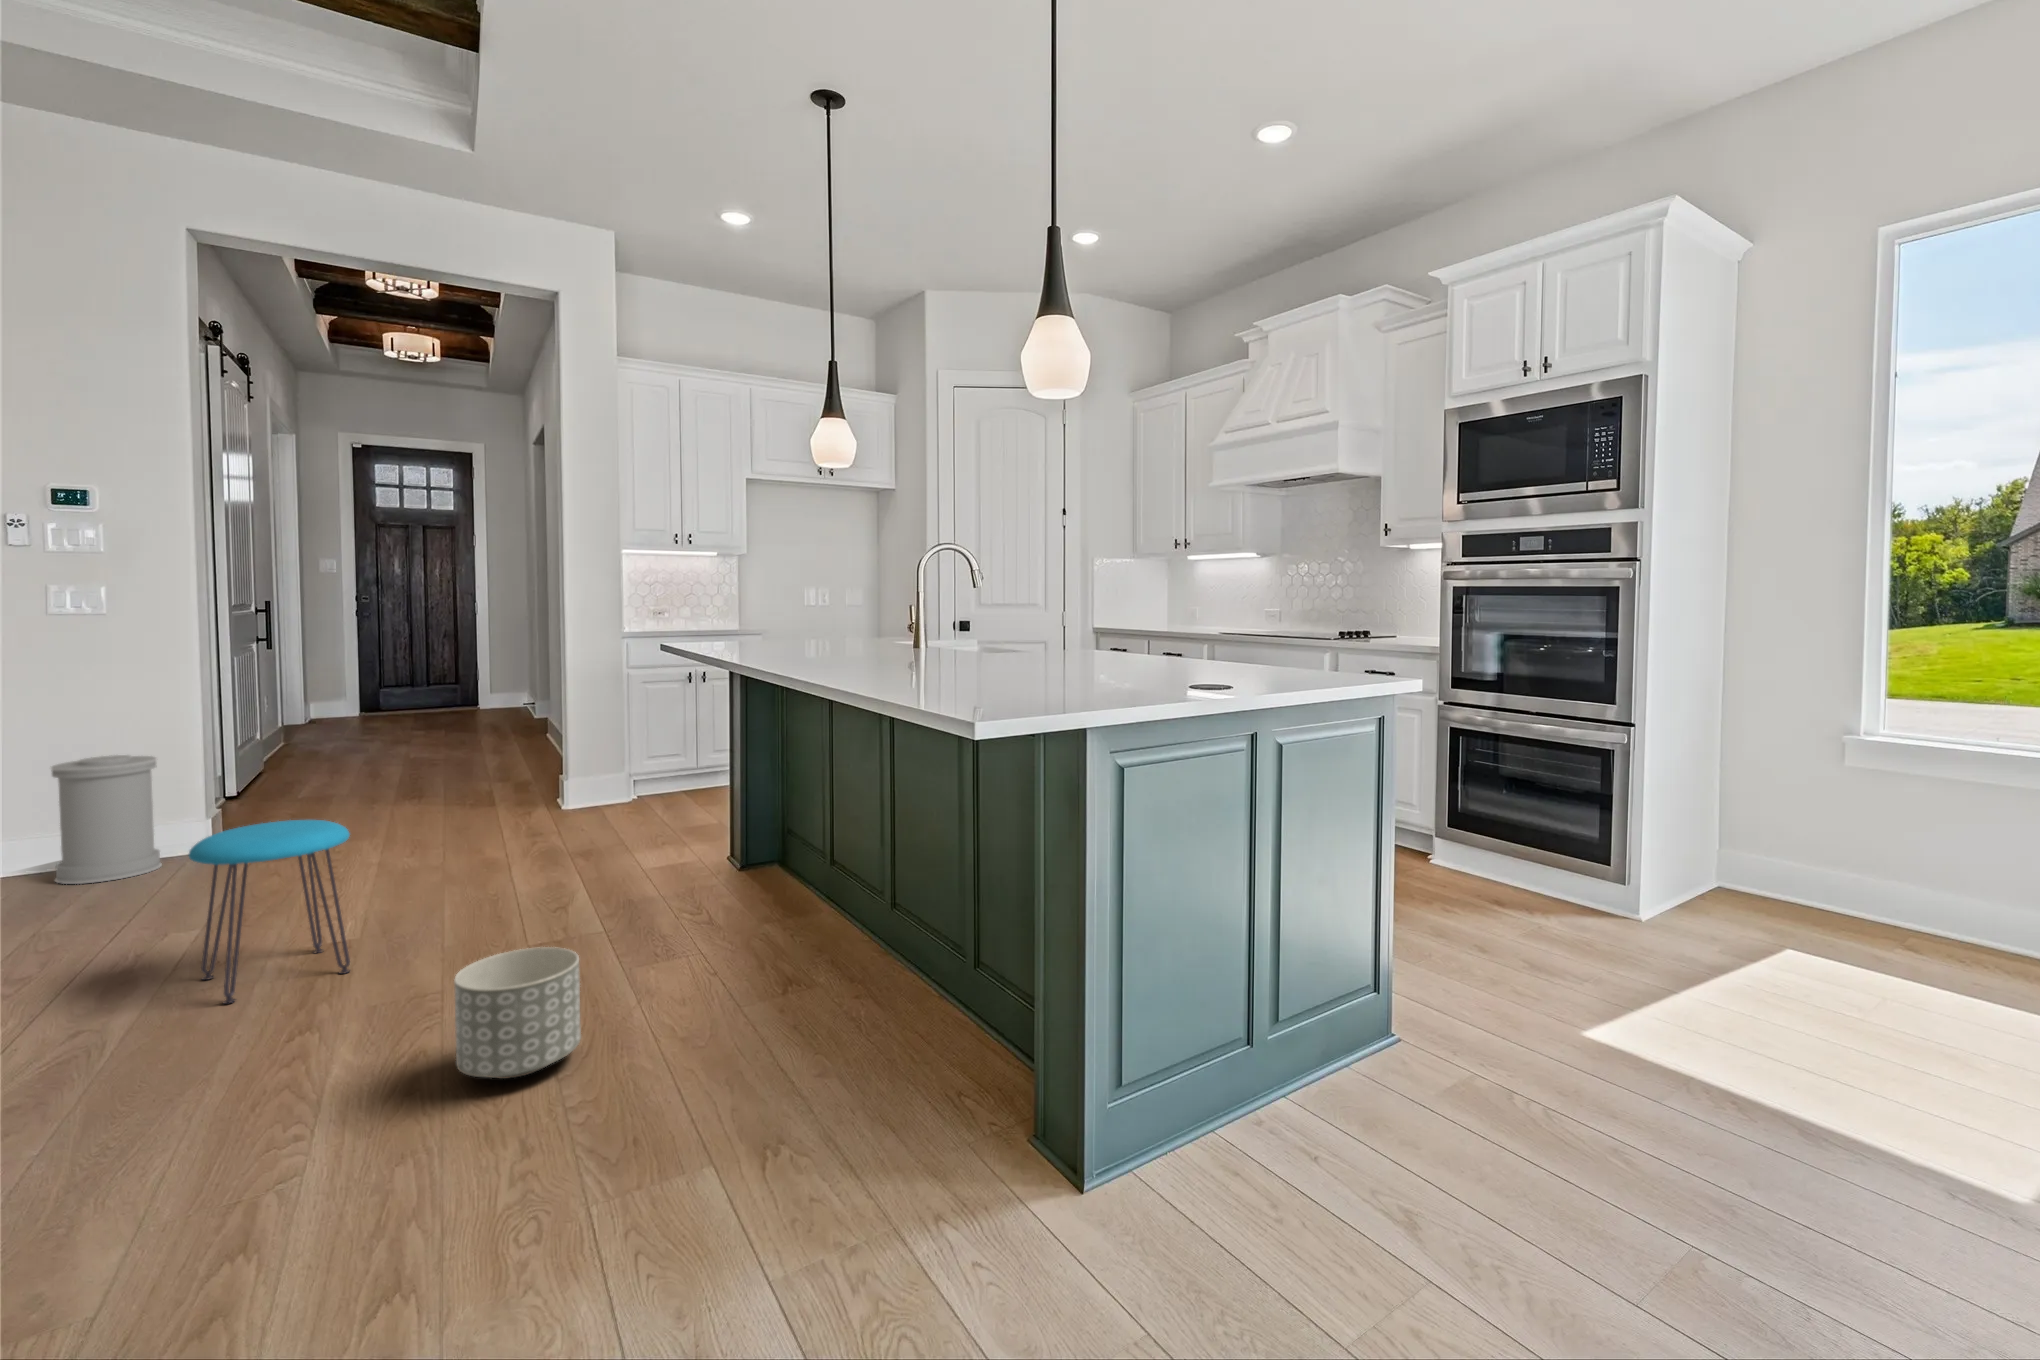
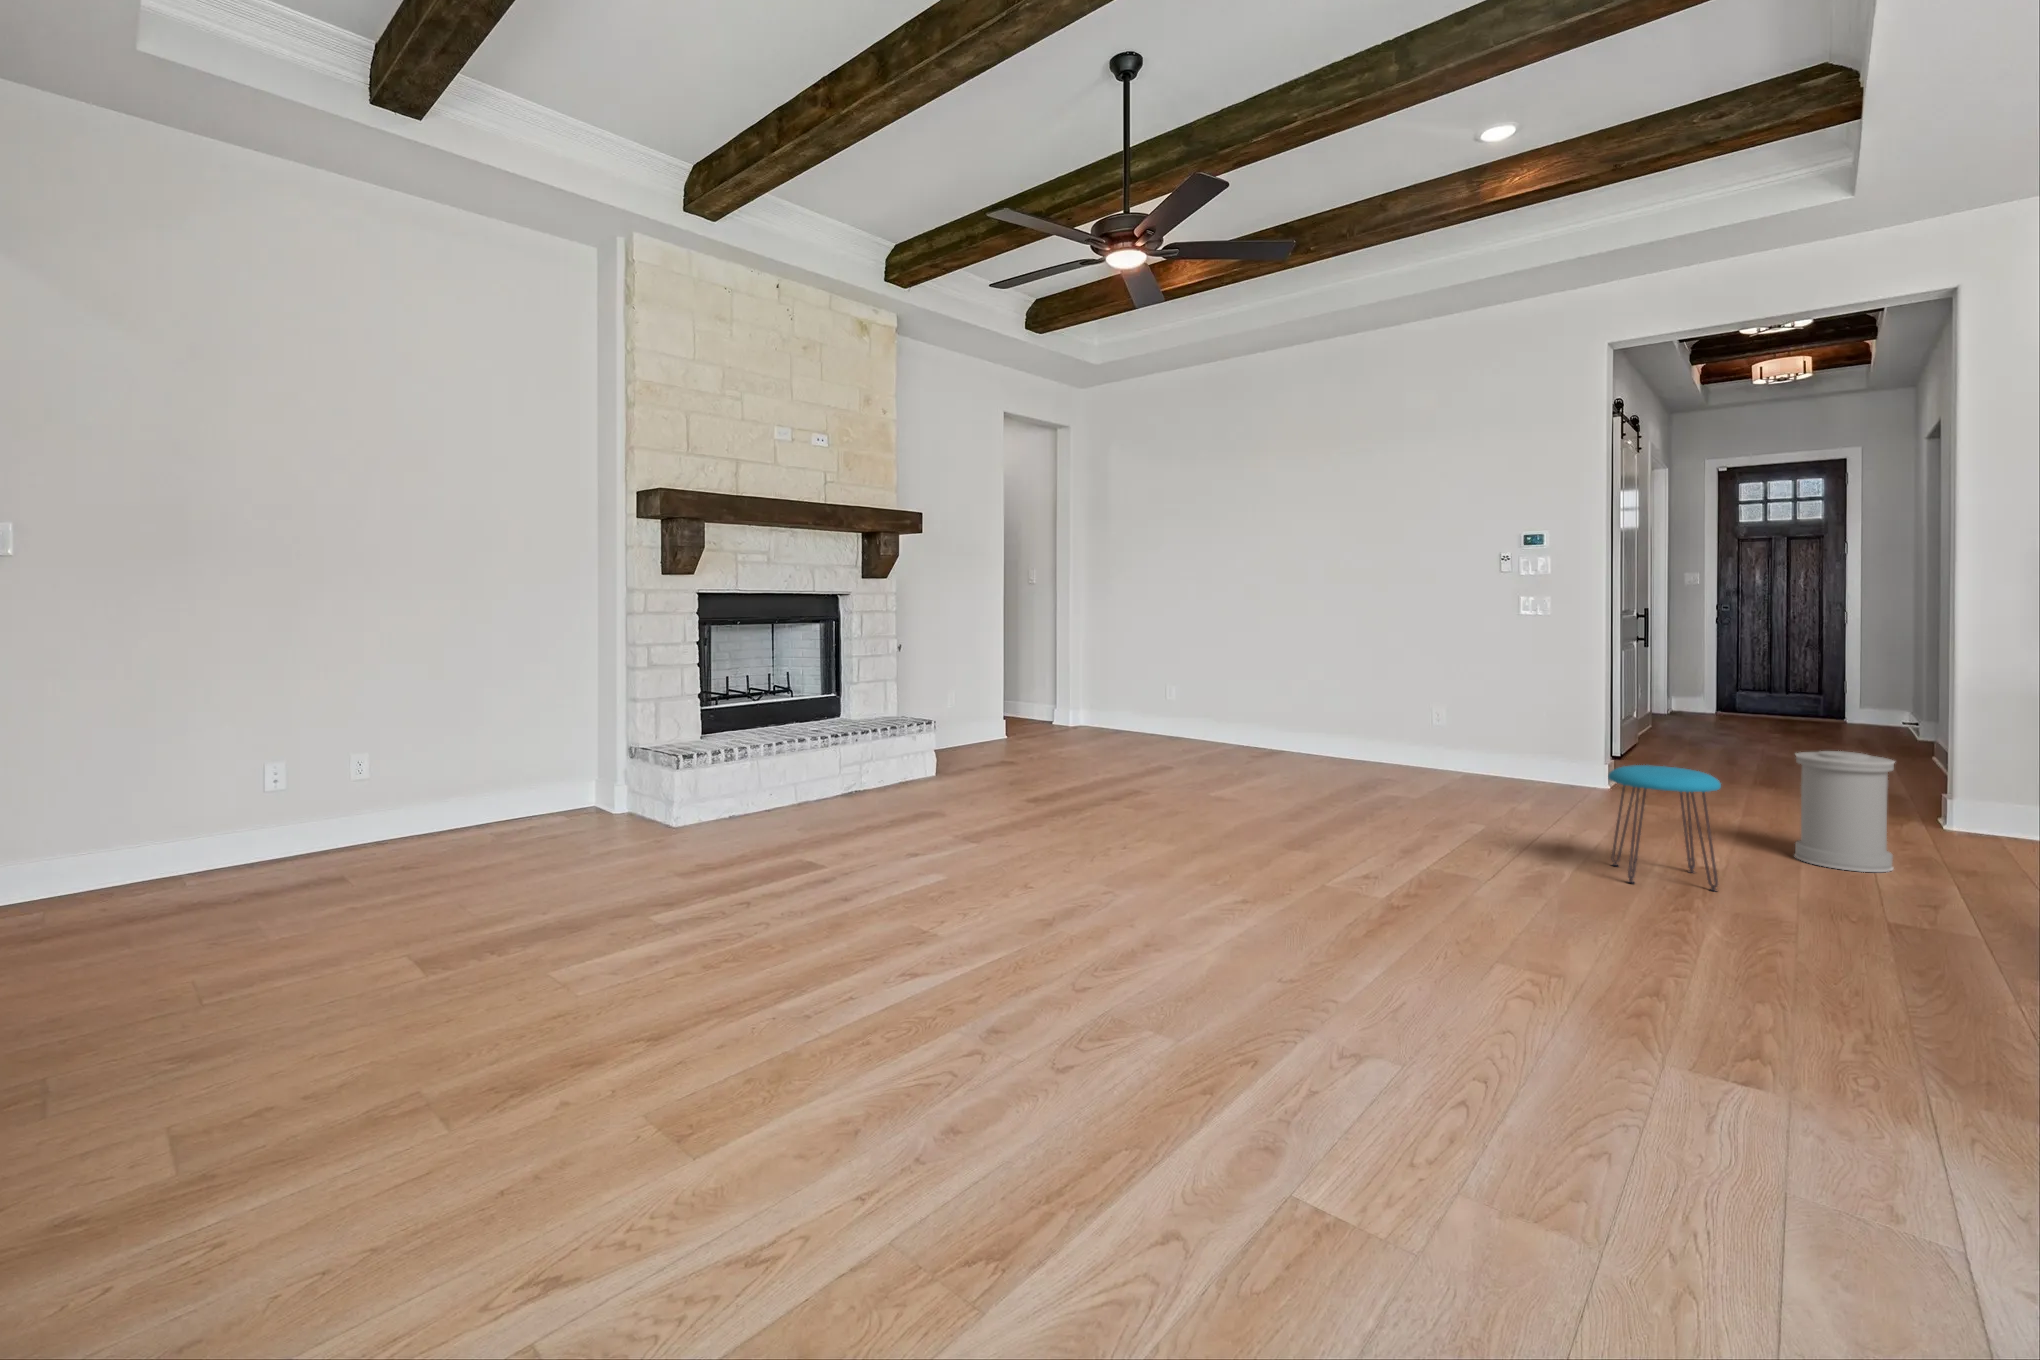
trash can: present [51,755,162,884] -> present [1795,751,1894,872]
planter: present [454,947,581,1079] -> none [1813,898,1946,1007]

